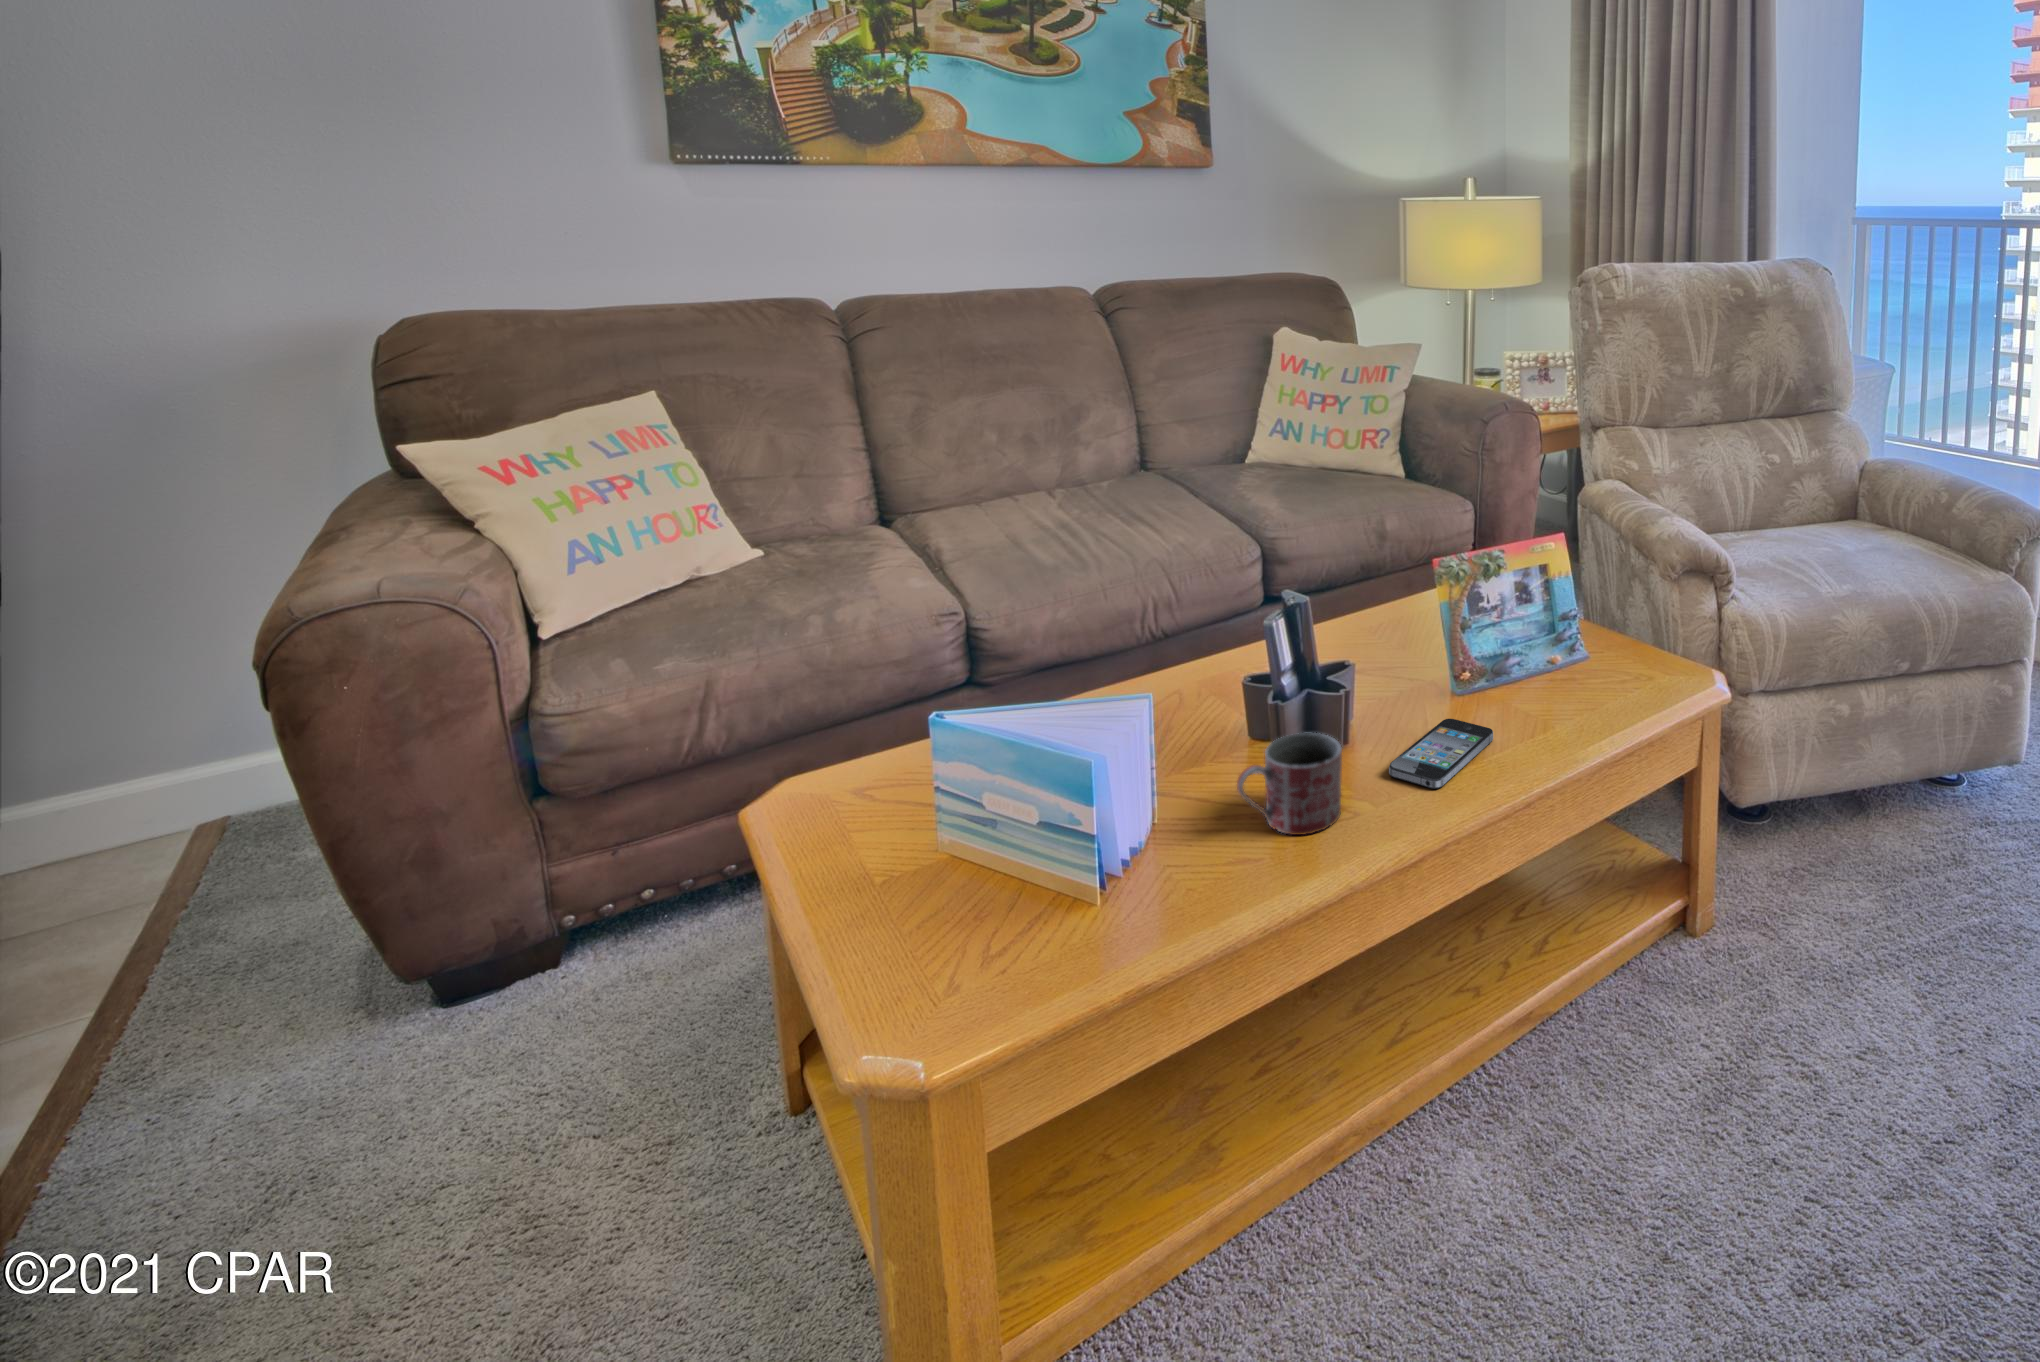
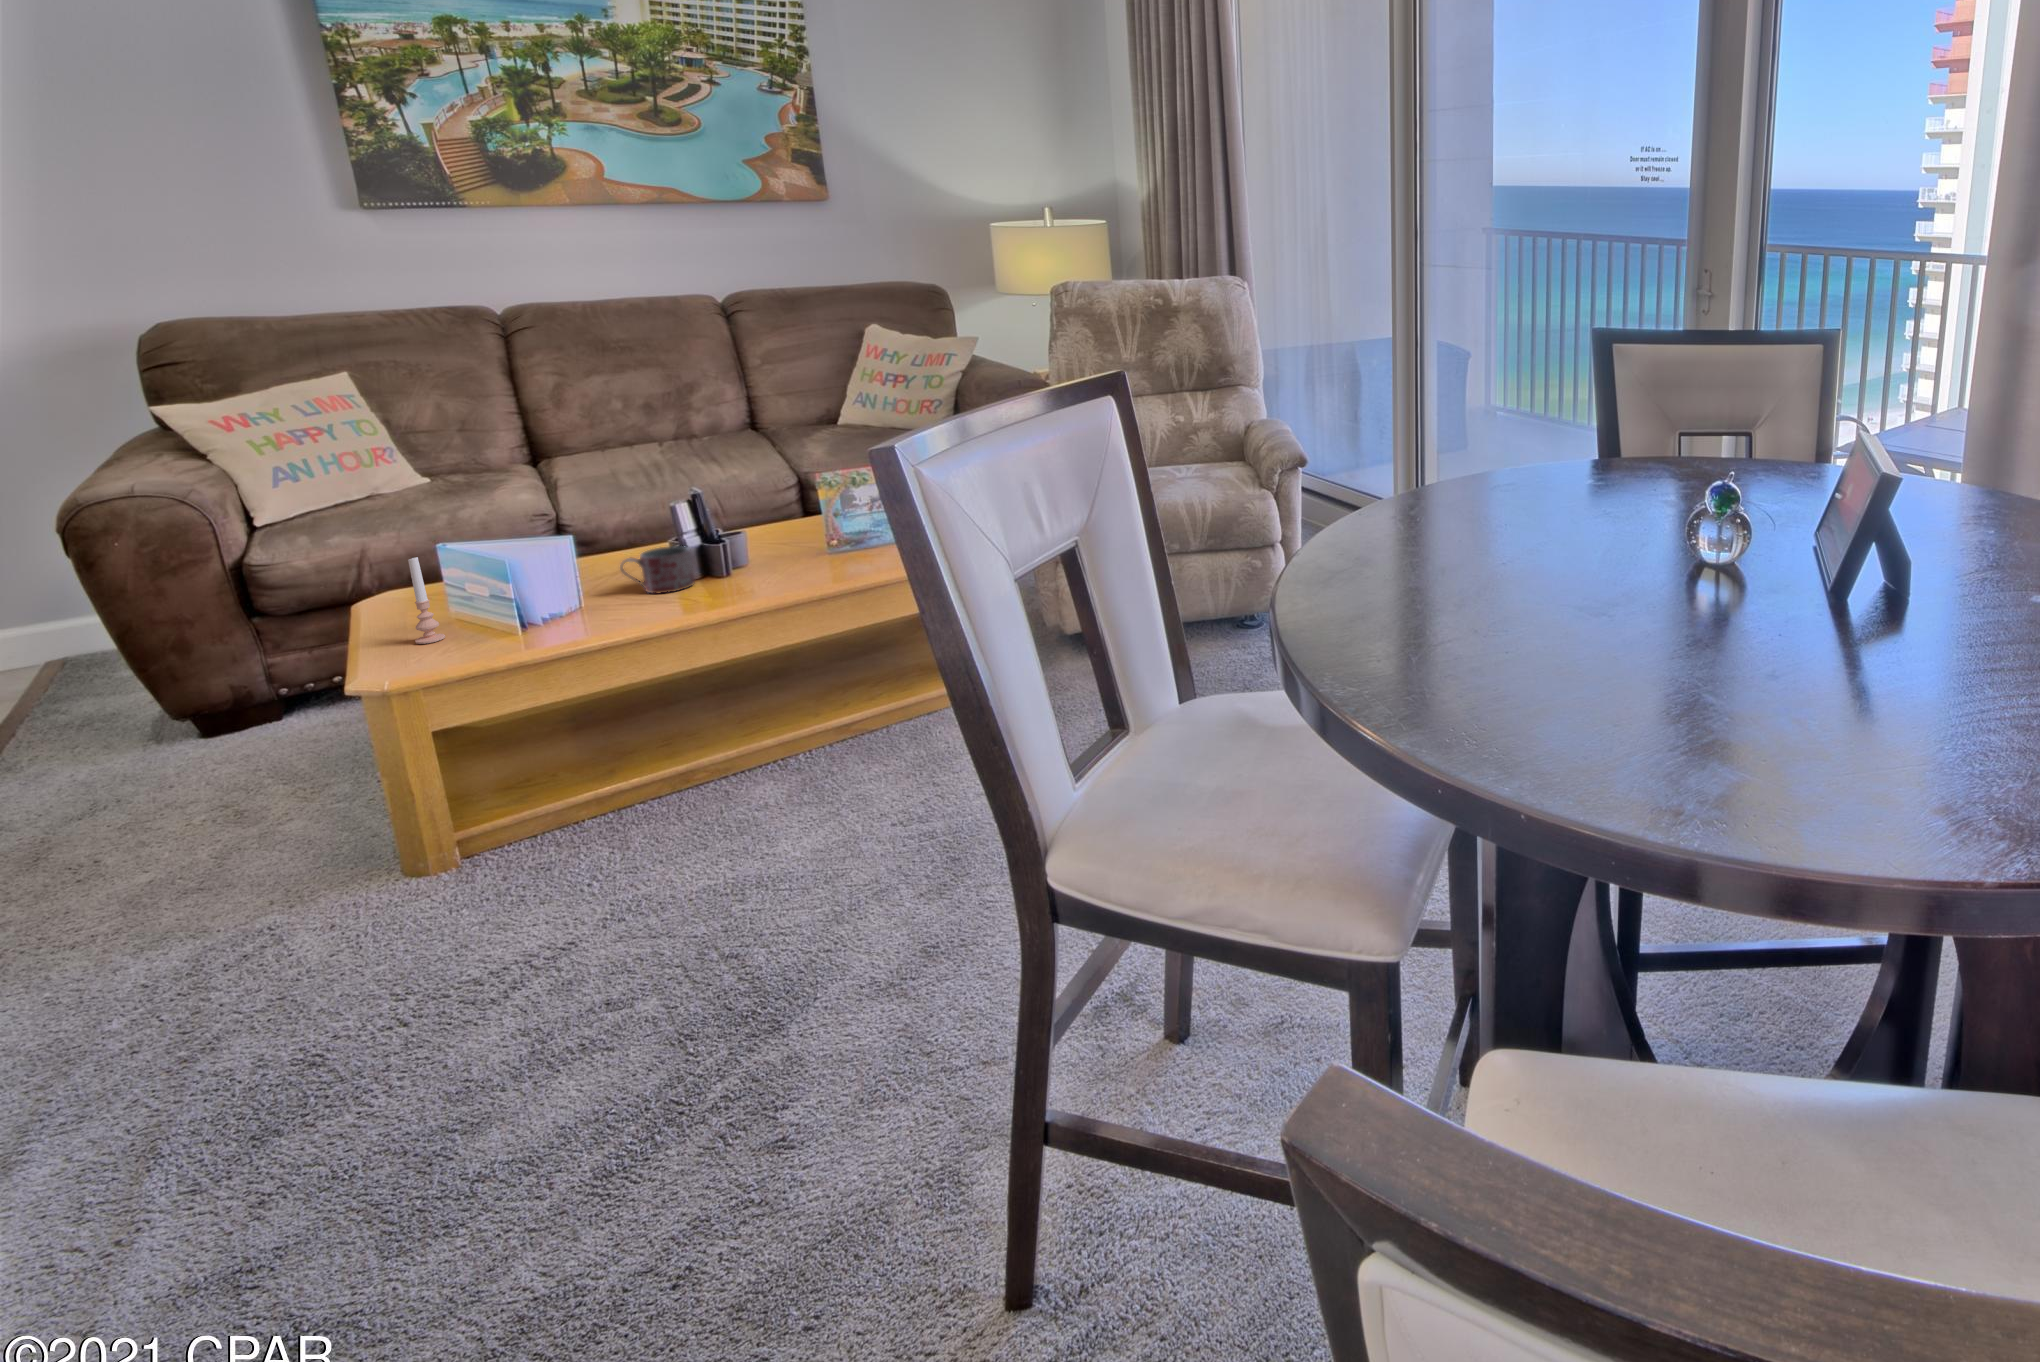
smartphone: present [1389,719,1493,789] -> none [737,550,820,577]
candle: none [940,816,990,1004] -> present [408,557,445,644]

